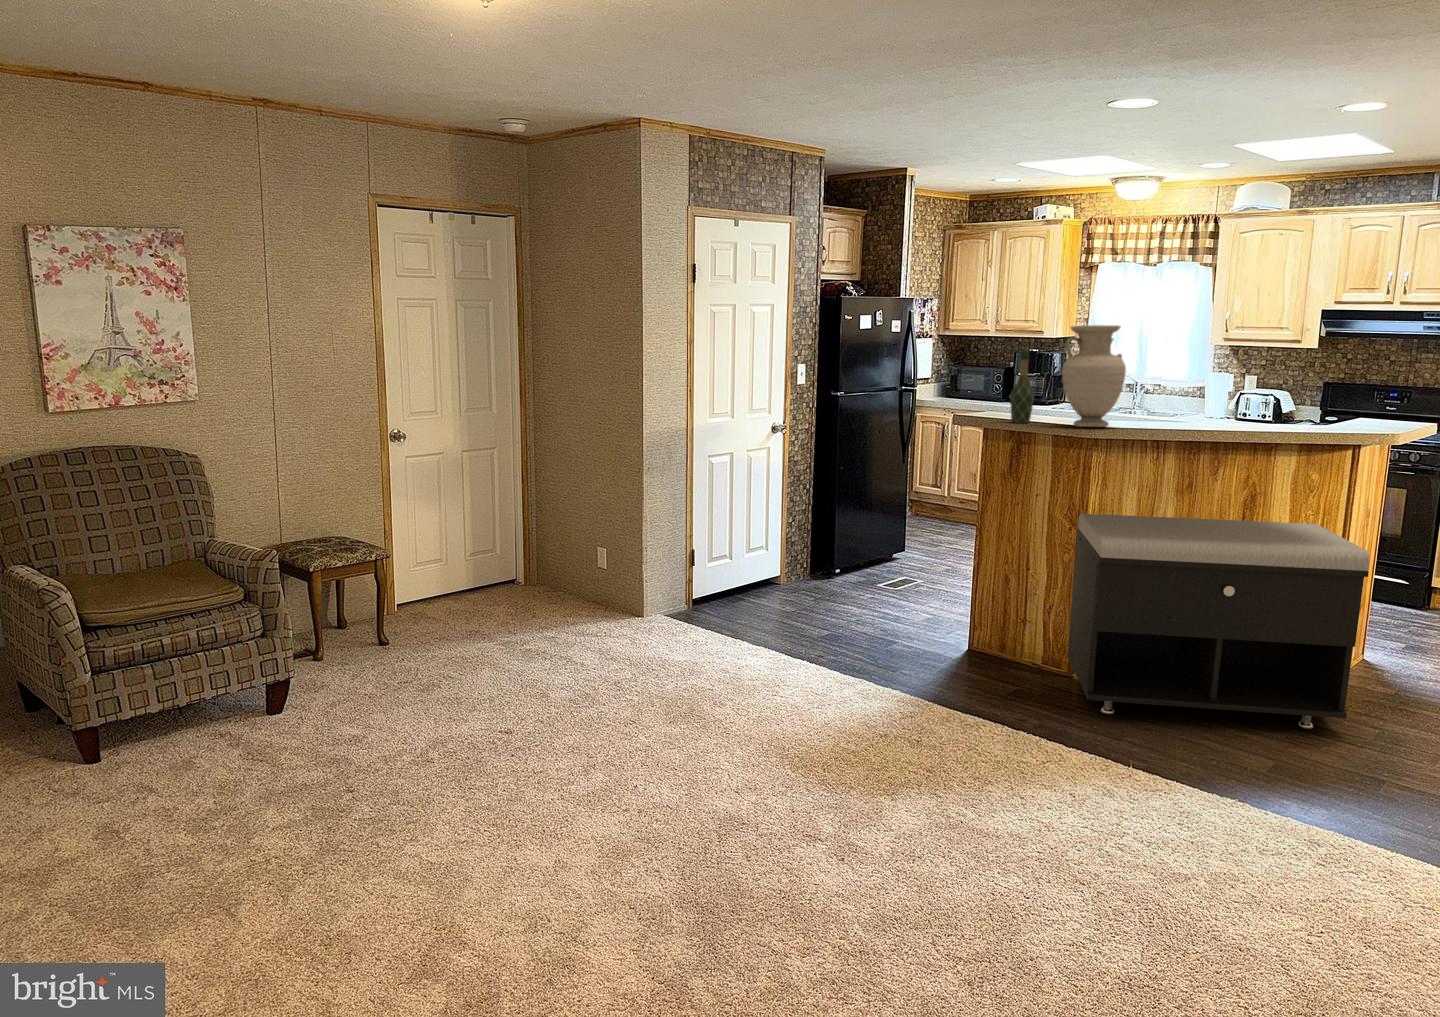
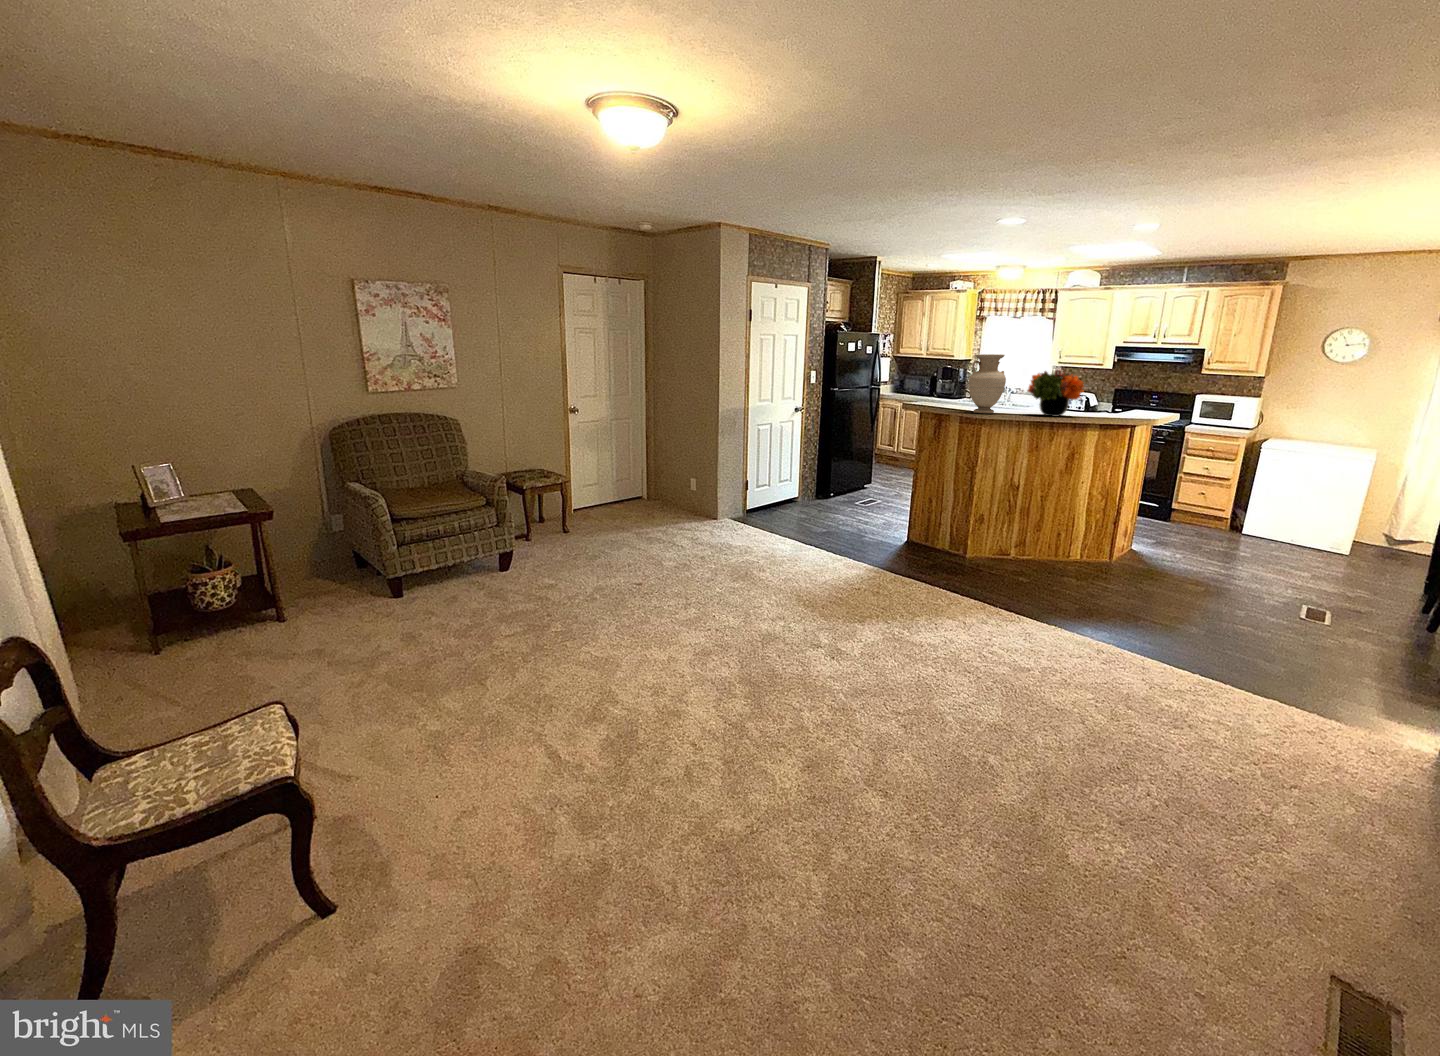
flower arrangement: none [1163,349,1264,431] -> present [1028,369,1084,417]
wine bottle: present [1010,350,1034,423] -> none [937,368,951,410]
storage bench: present [1068,514,1370,729] -> none [962,463,1138,583]

